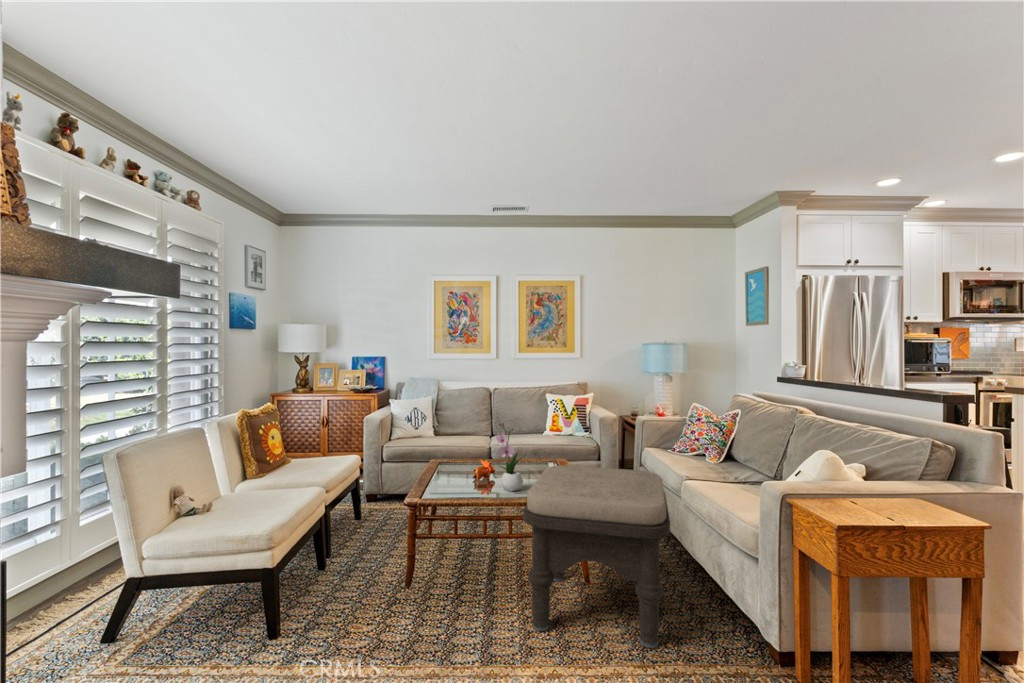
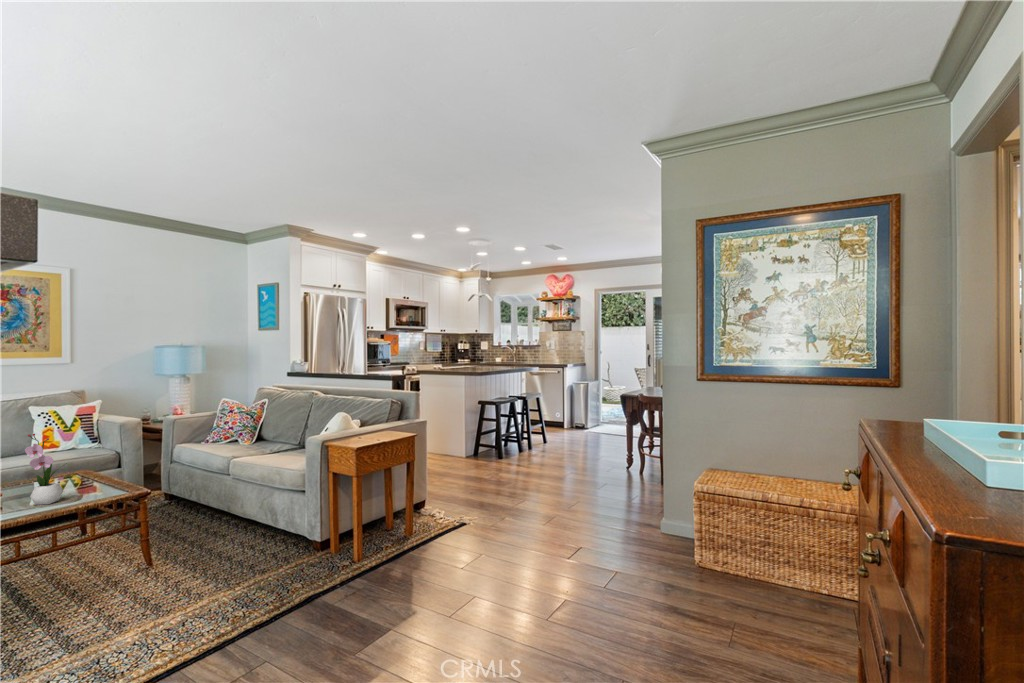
ottoman: present [523,465,670,648] -> none [93,453,244,611]

